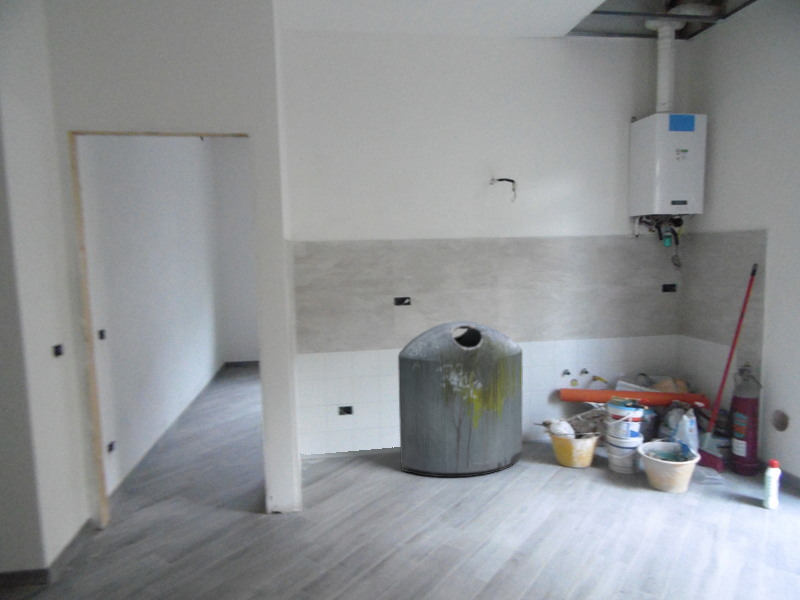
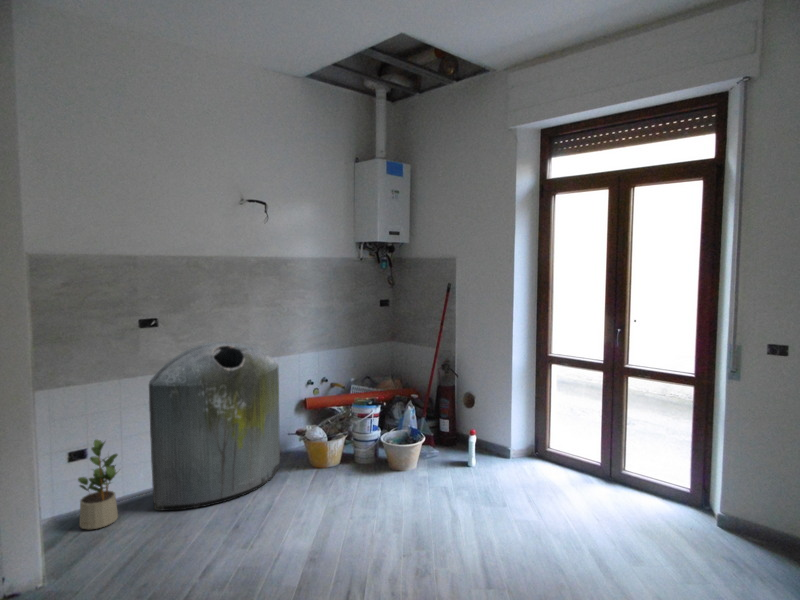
potted plant: none [344,398,375,474] -> present [78,440,118,529]

